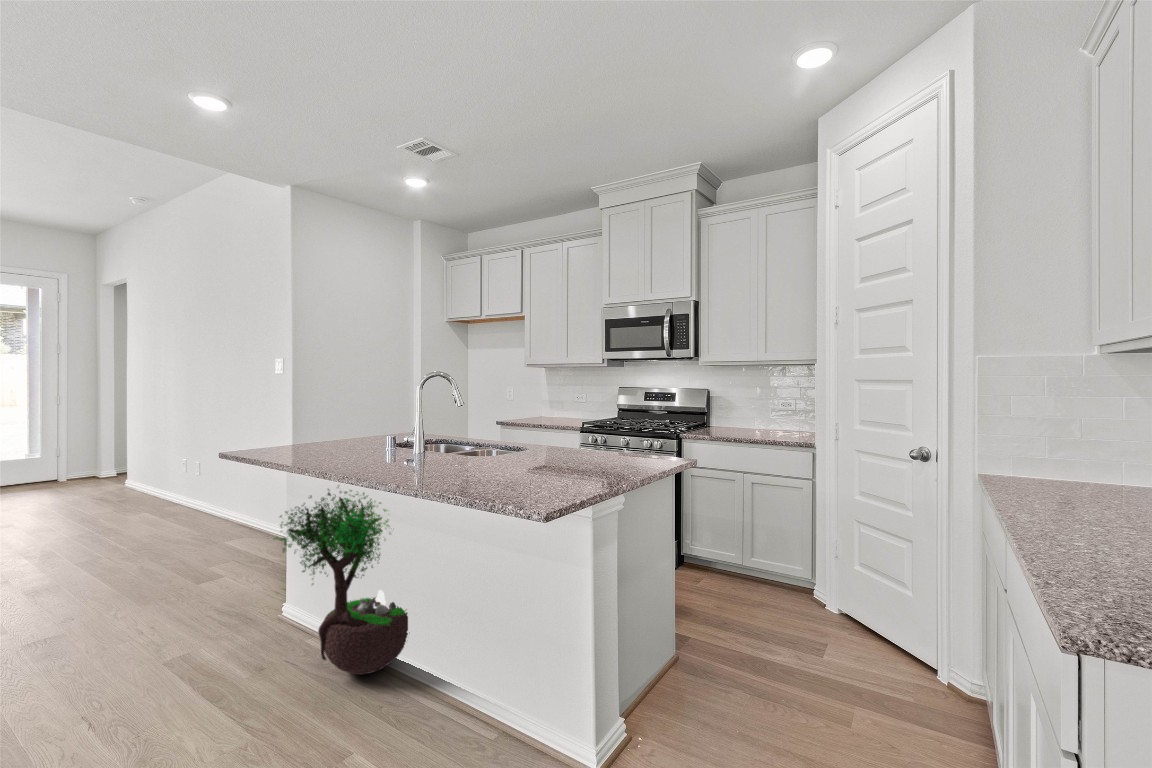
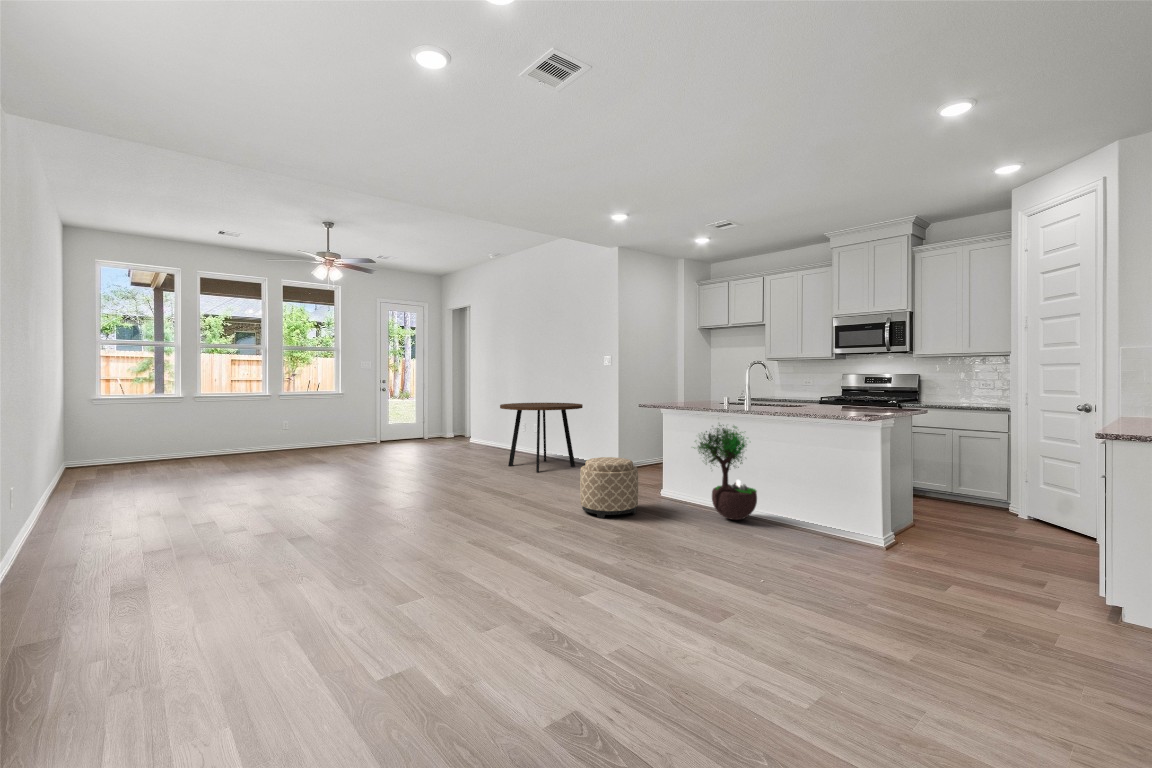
dining table: none [77,427,246,549] -> present [500,403,583,472]
ottoman: none [41,552,194,700] -> present [580,457,638,518]

